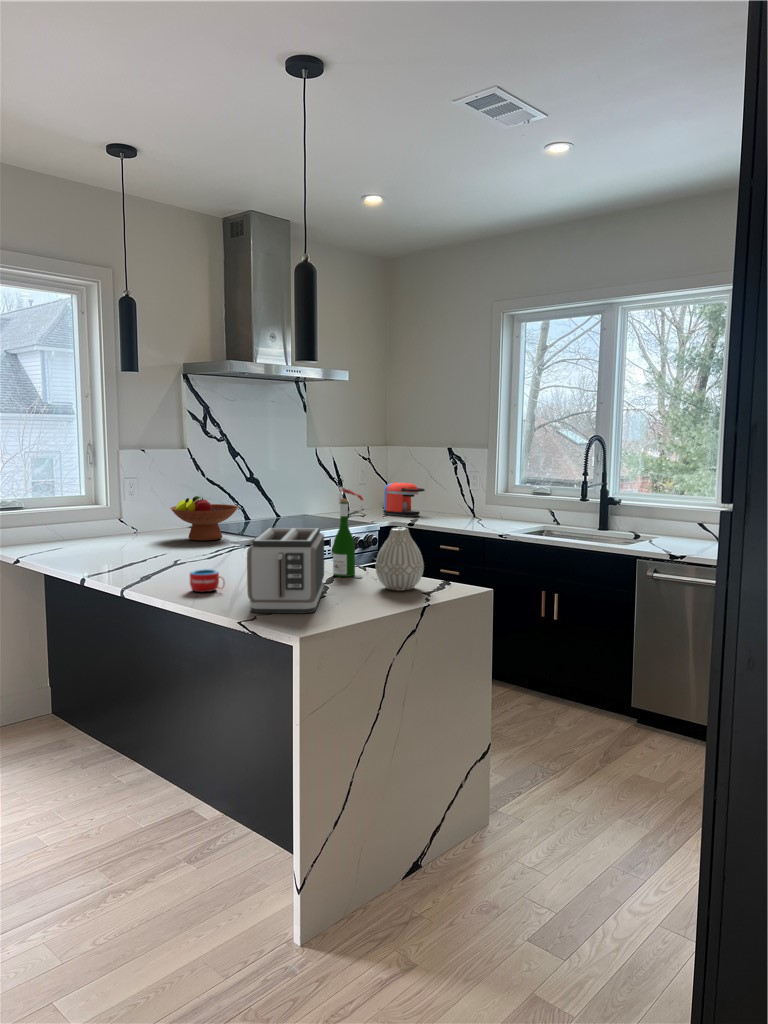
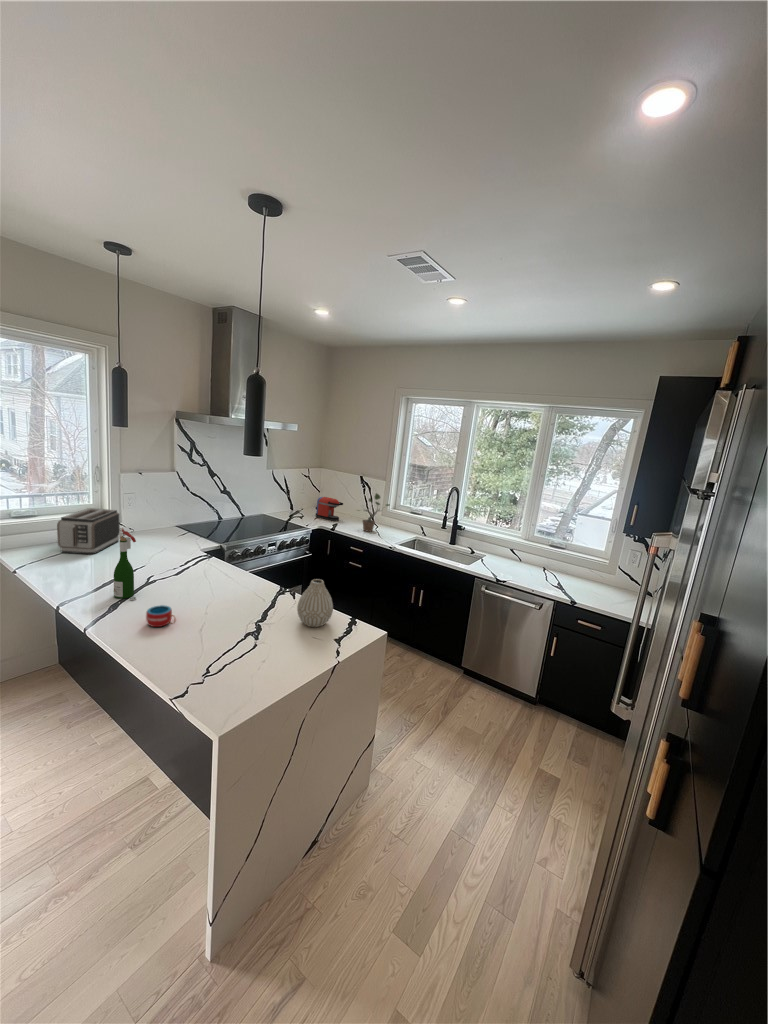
potted plant: none [442,463,497,523] -> present [358,493,390,532]
wine bottle: present [333,487,363,578] -> present [114,528,136,600]
fruit bowl: present [170,496,238,541] -> none [156,512,209,545]
toaster: present [247,528,324,613] -> present [57,508,120,554]

